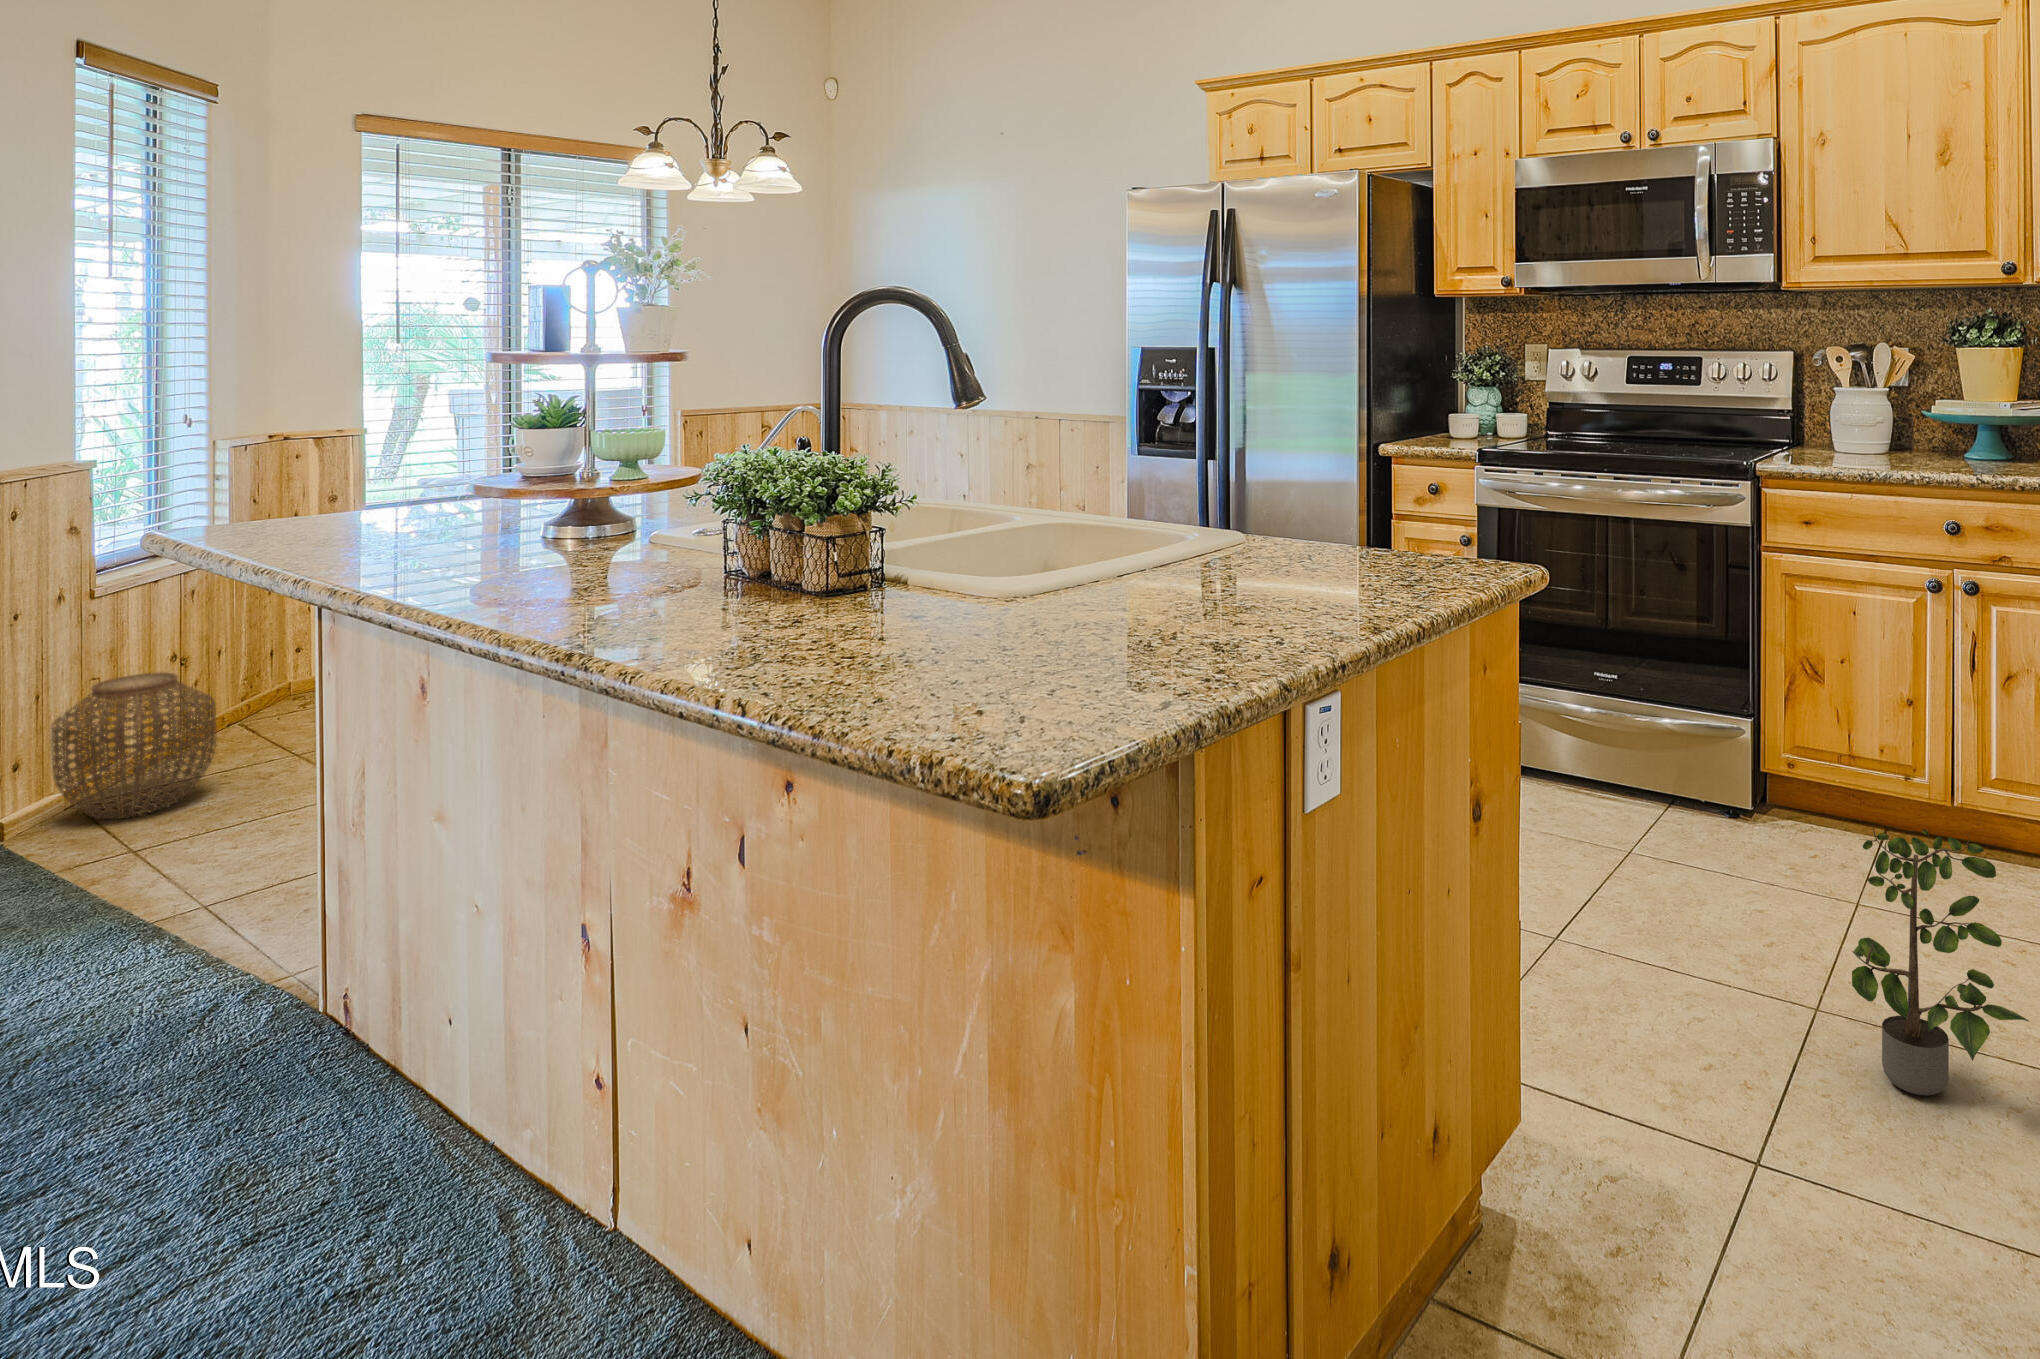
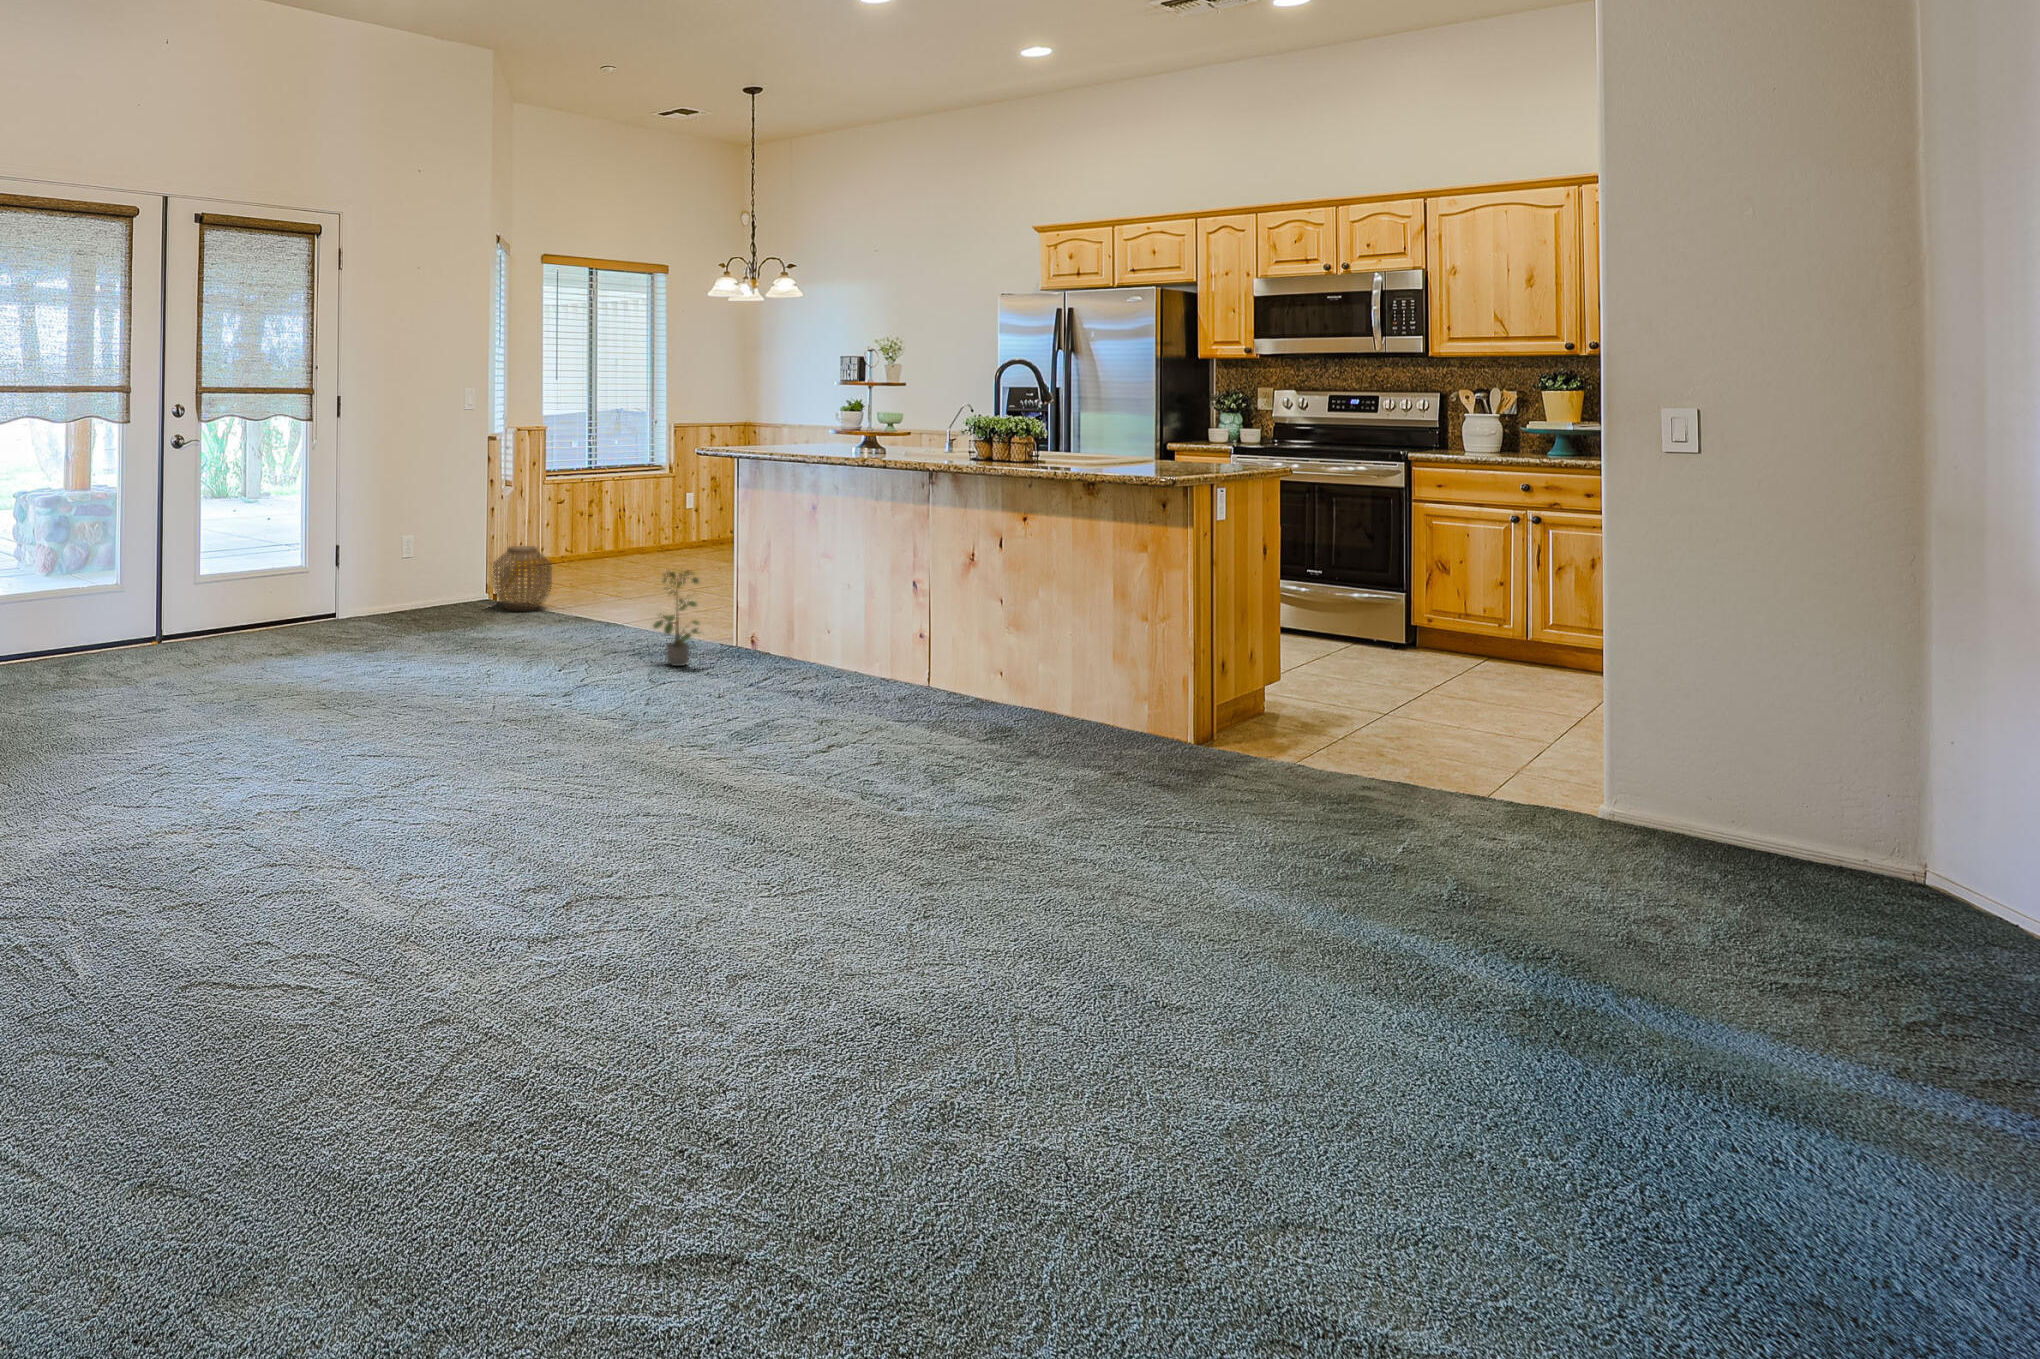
potted plant: present [1852,826,2029,1095] -> present [653,570,699,666]

